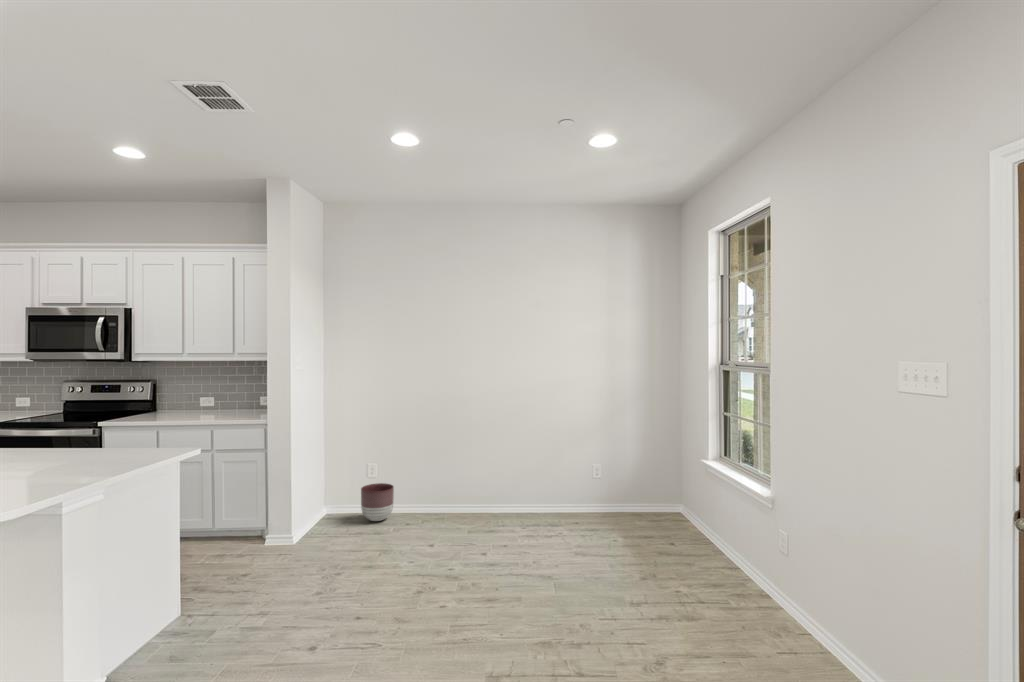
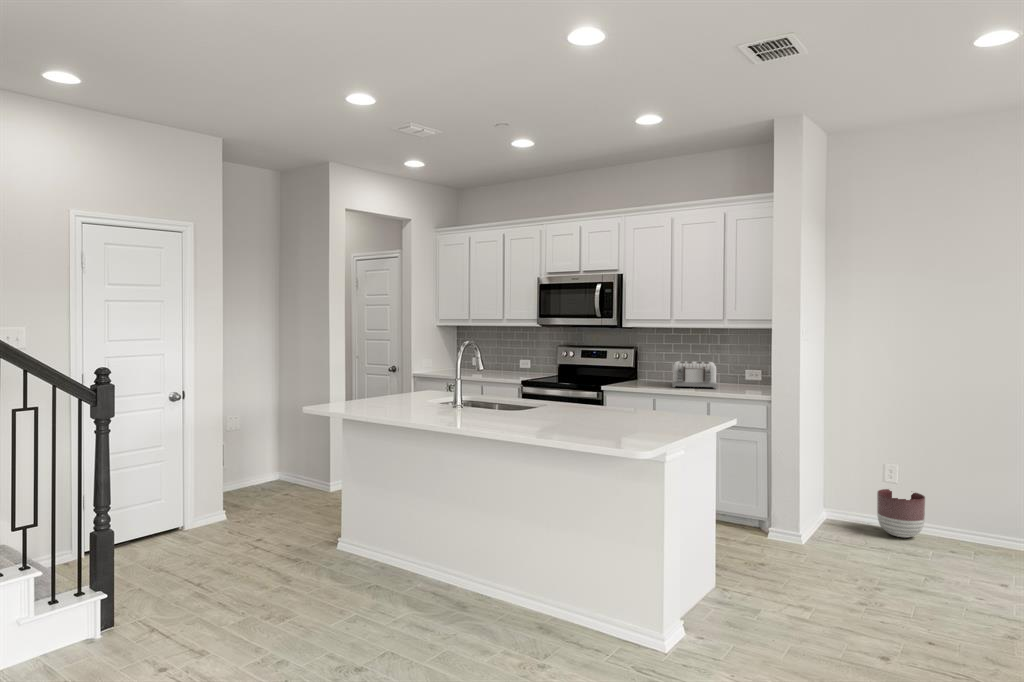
toaster: none [179,391,230,419] -> present [672,361,717,389]

